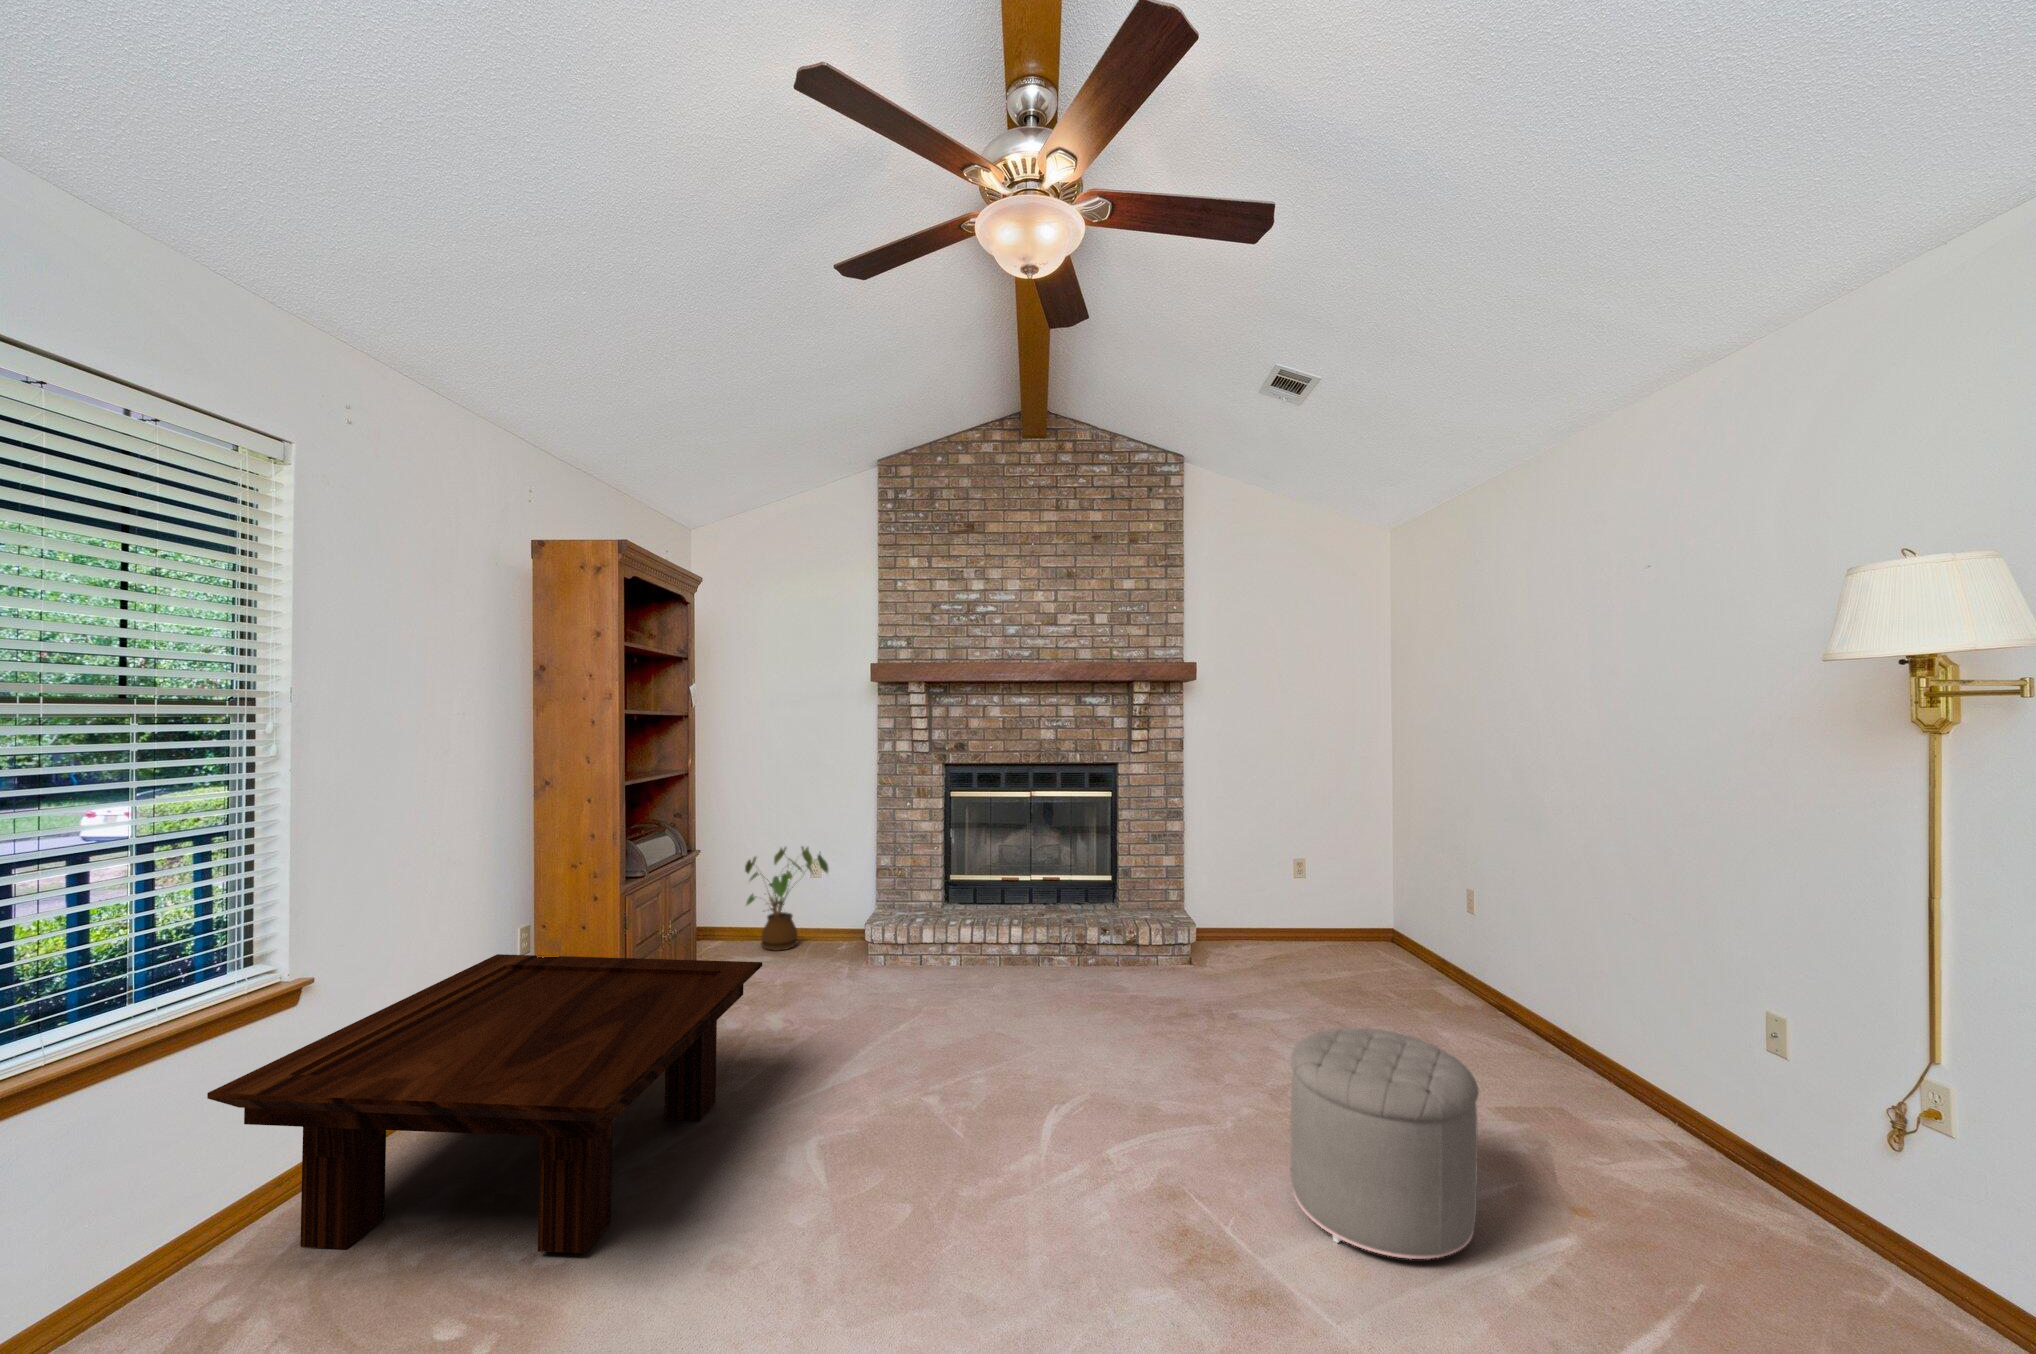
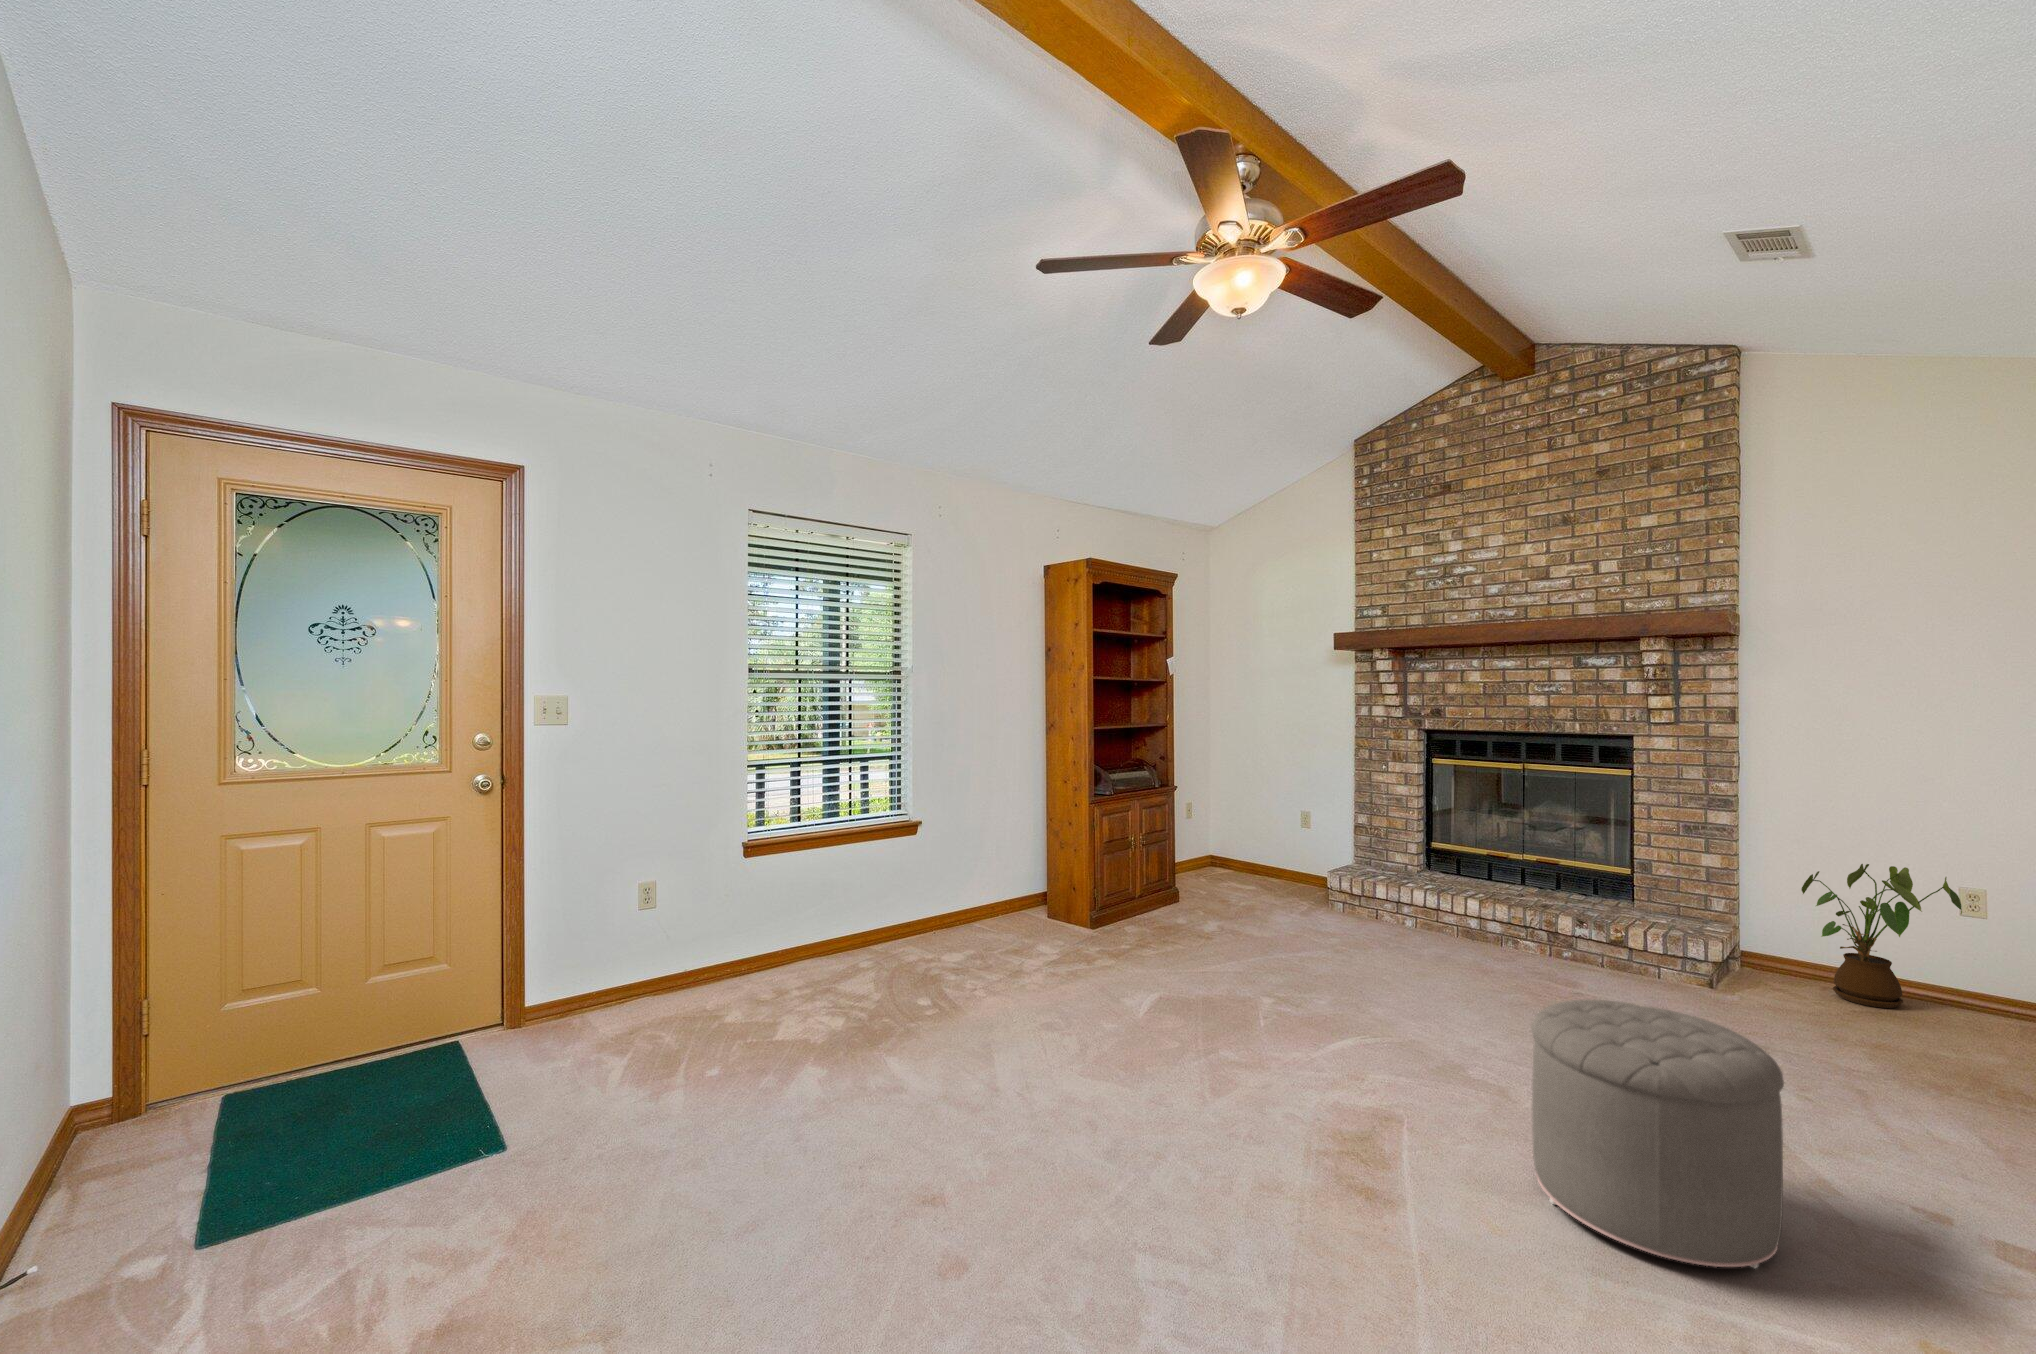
house plant: present [745,847,828,951] -> present [1801,864,1962,1008]
coffee table: present [207,954,762,1253] -> none [844,831,1159,997]

